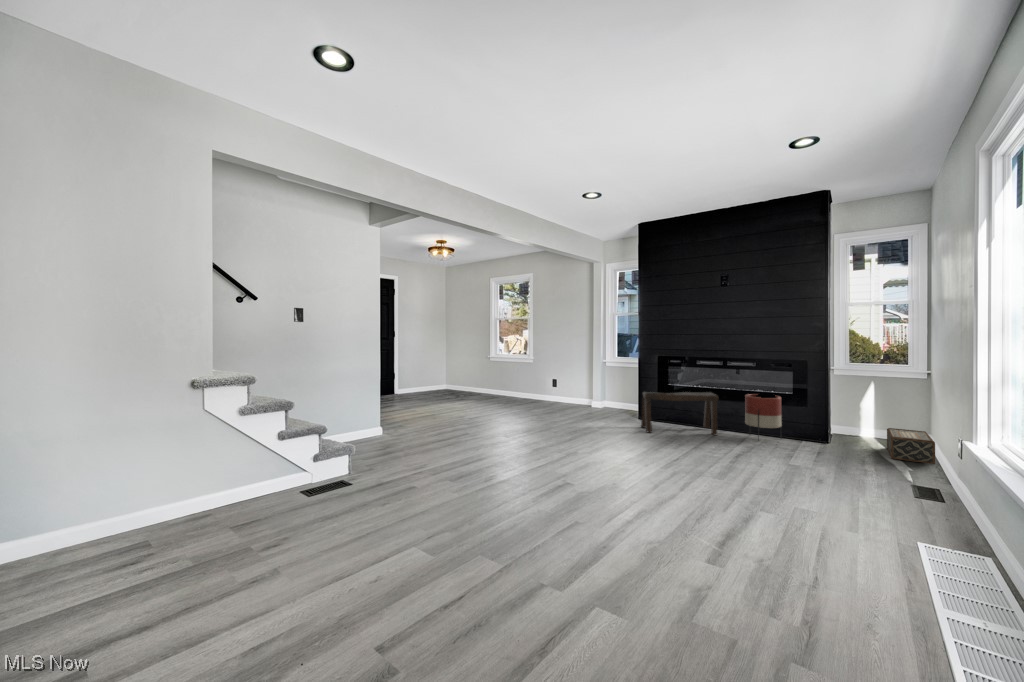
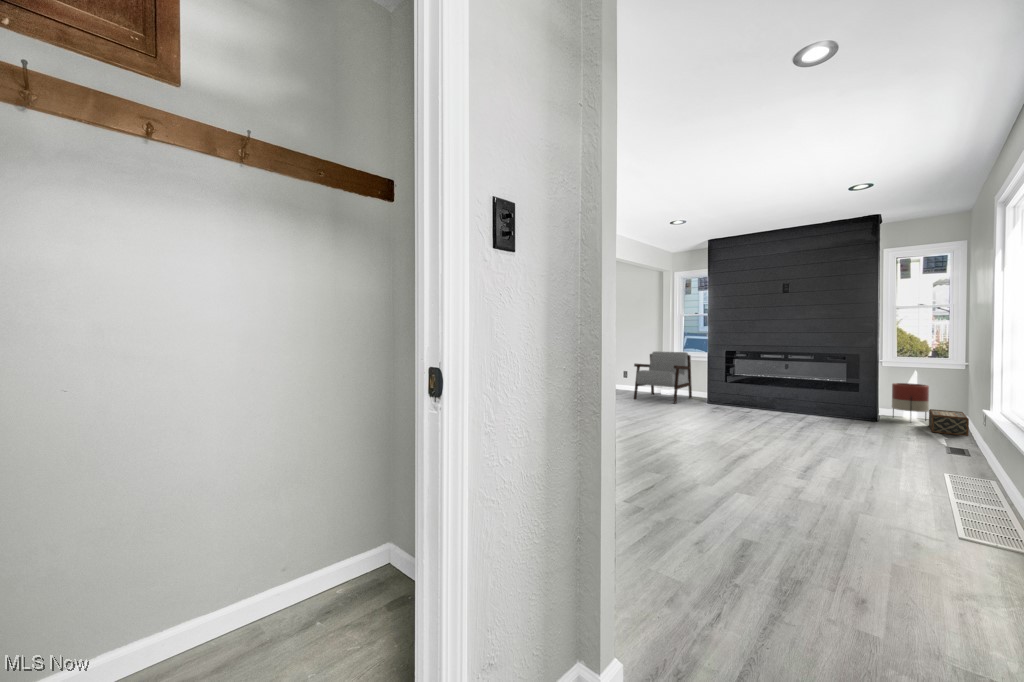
armchair: none [555,358,623,420] -> present [634,352,692,403]
bench: present [641,392,718,435] -> none [714,379,783,415]
planter: present [745,394,782,440] -> present [892,383,929,421]

